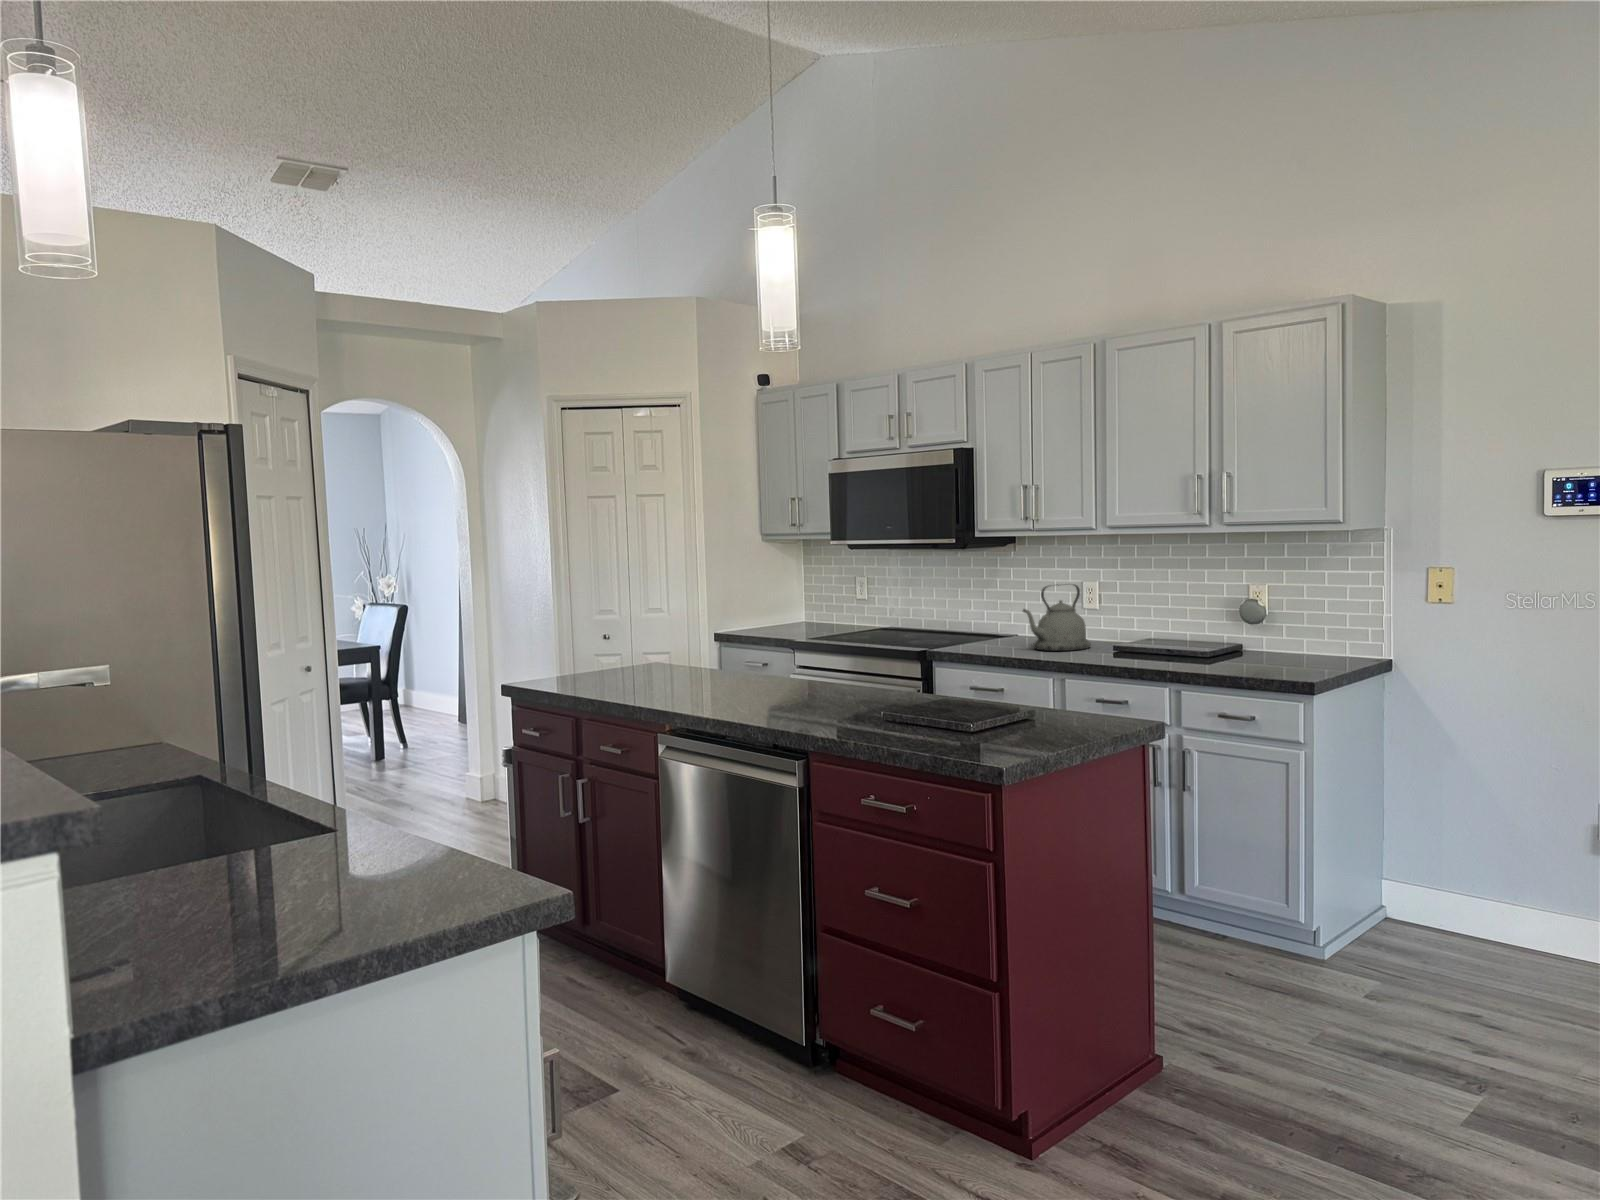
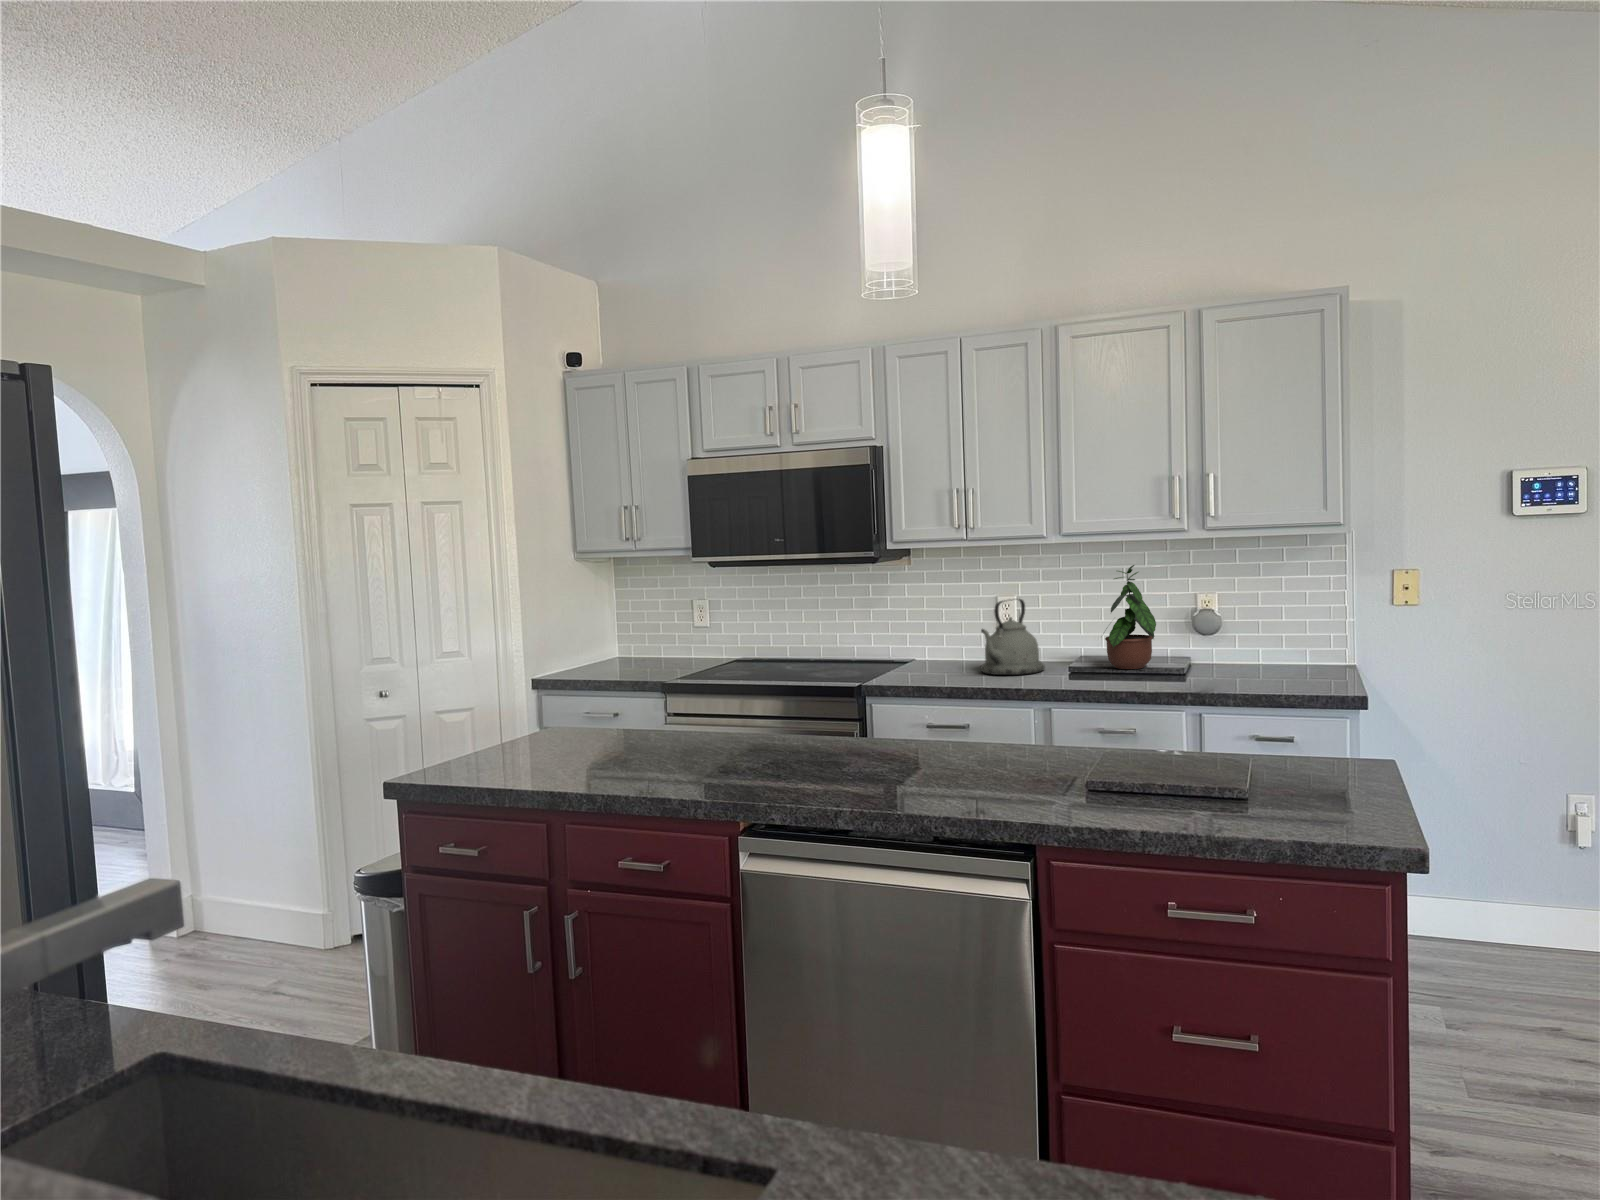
potted plant: none [1131,556,1190,651] -> present [1105,565,1156,669]

